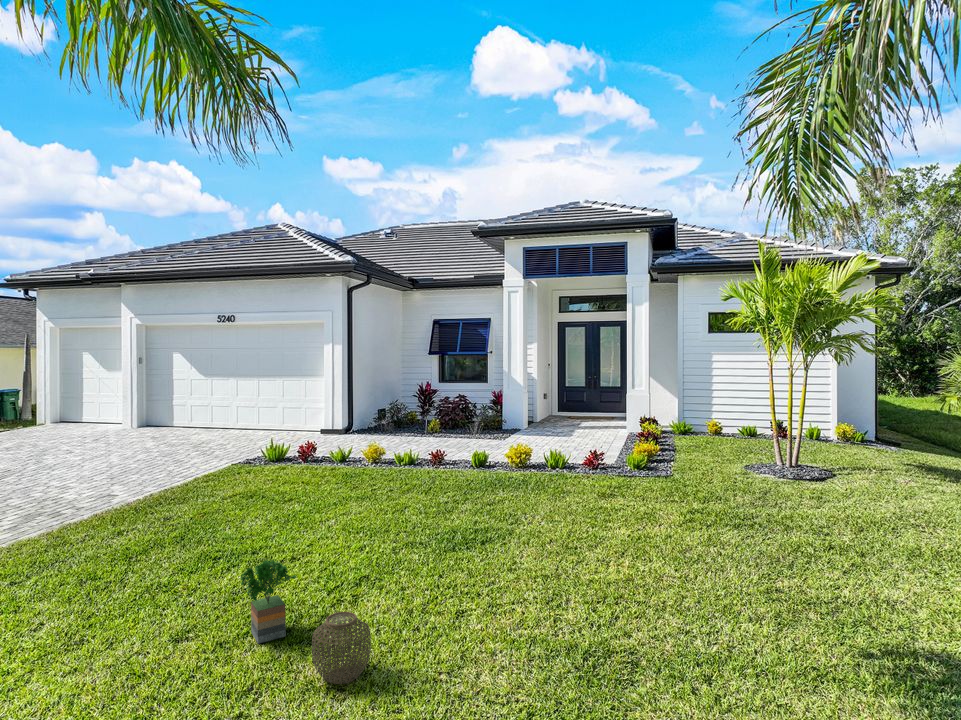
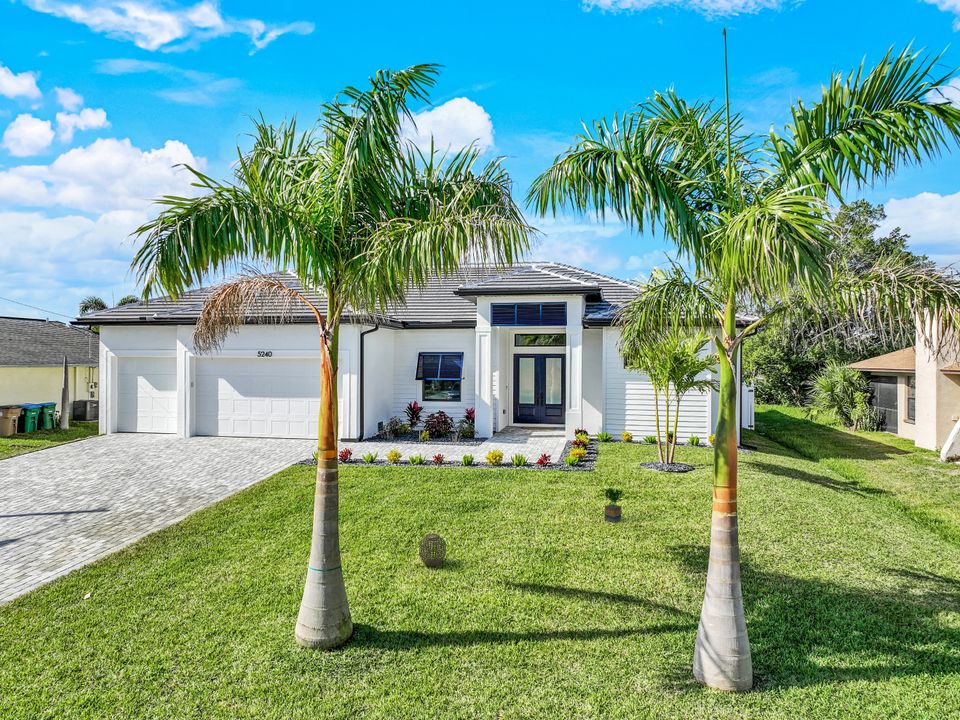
potted tree: present [241,560,296,644] -> present [605,488,624,523]

